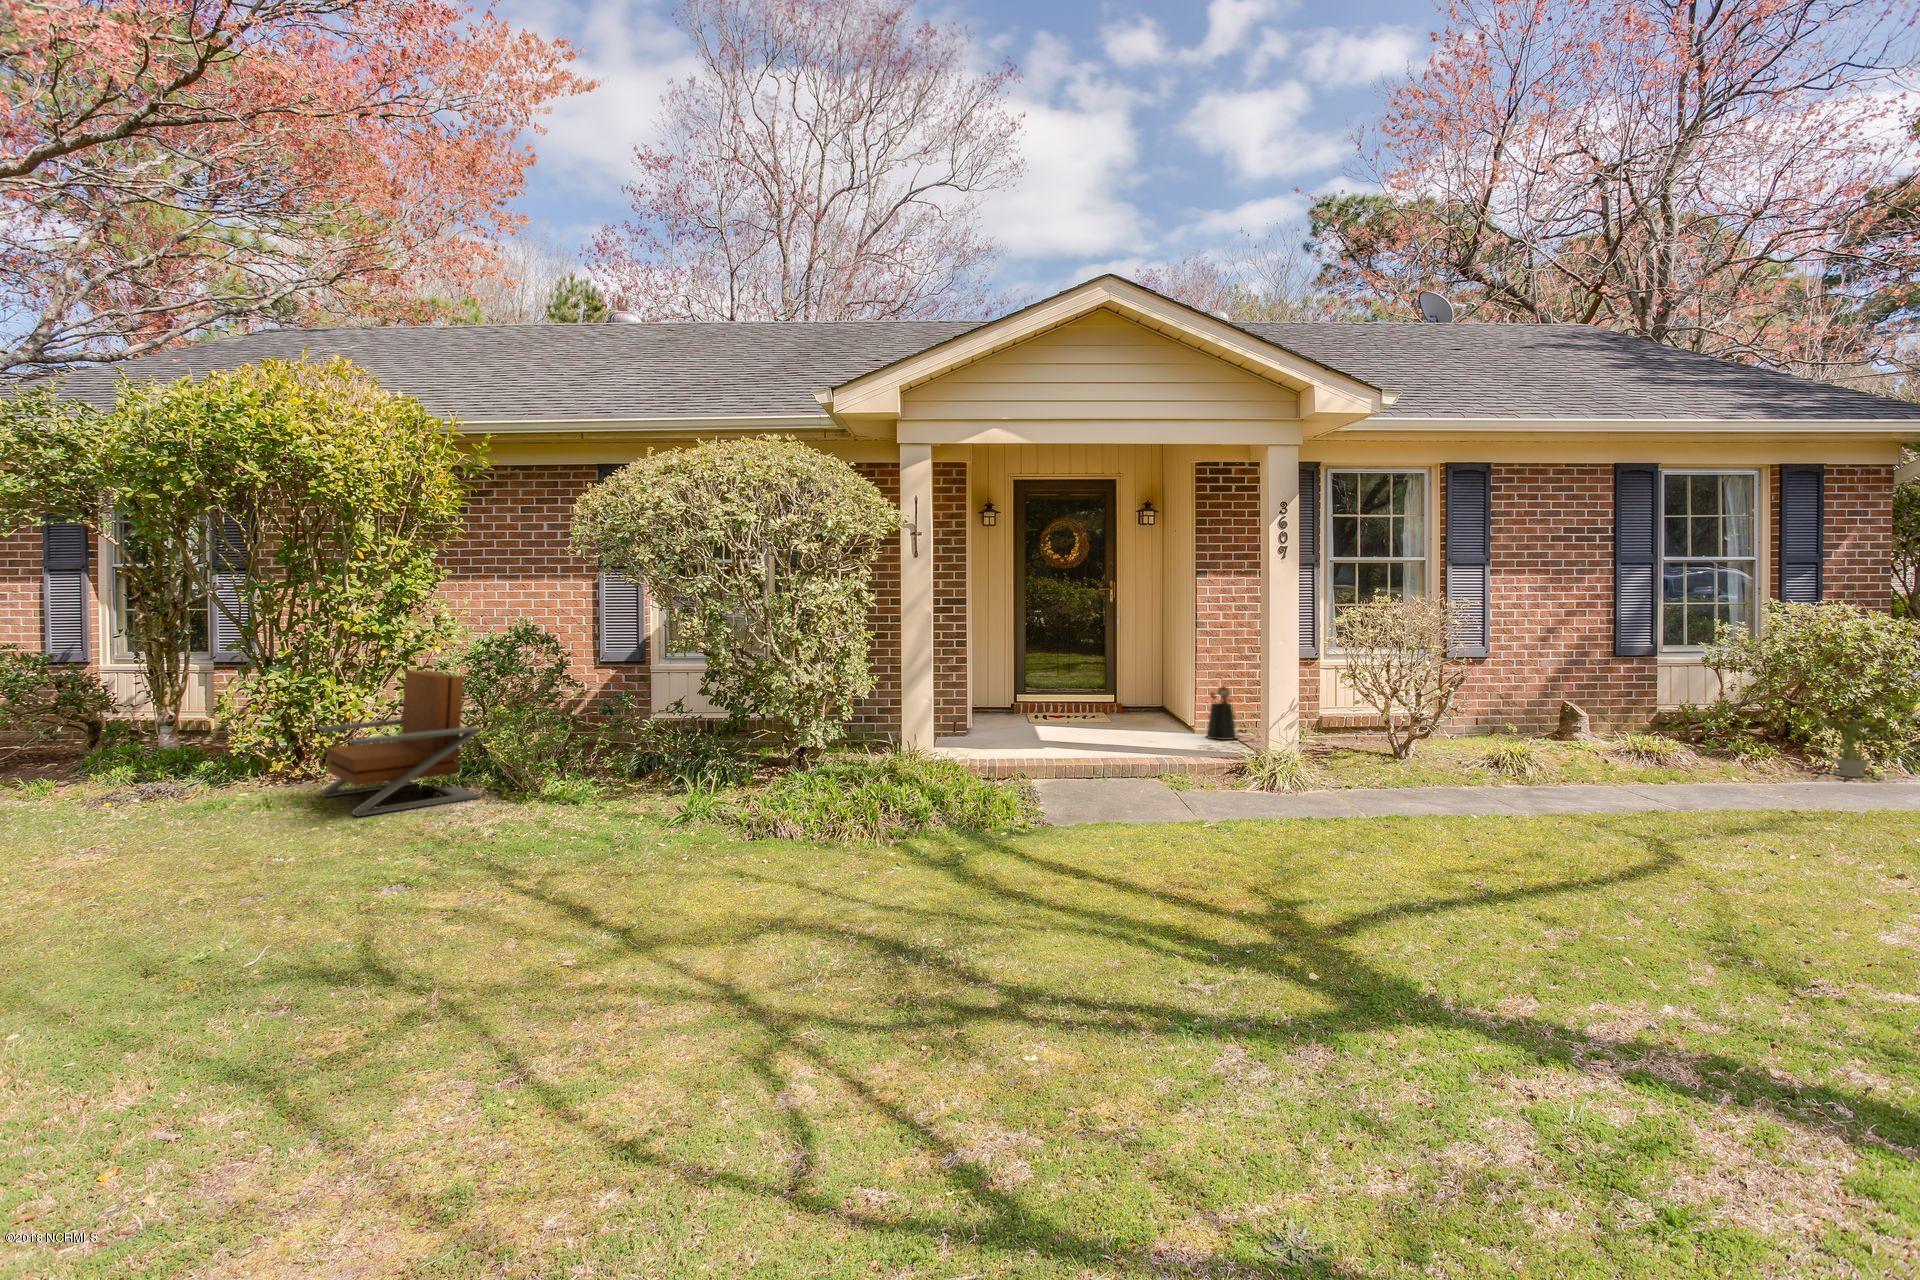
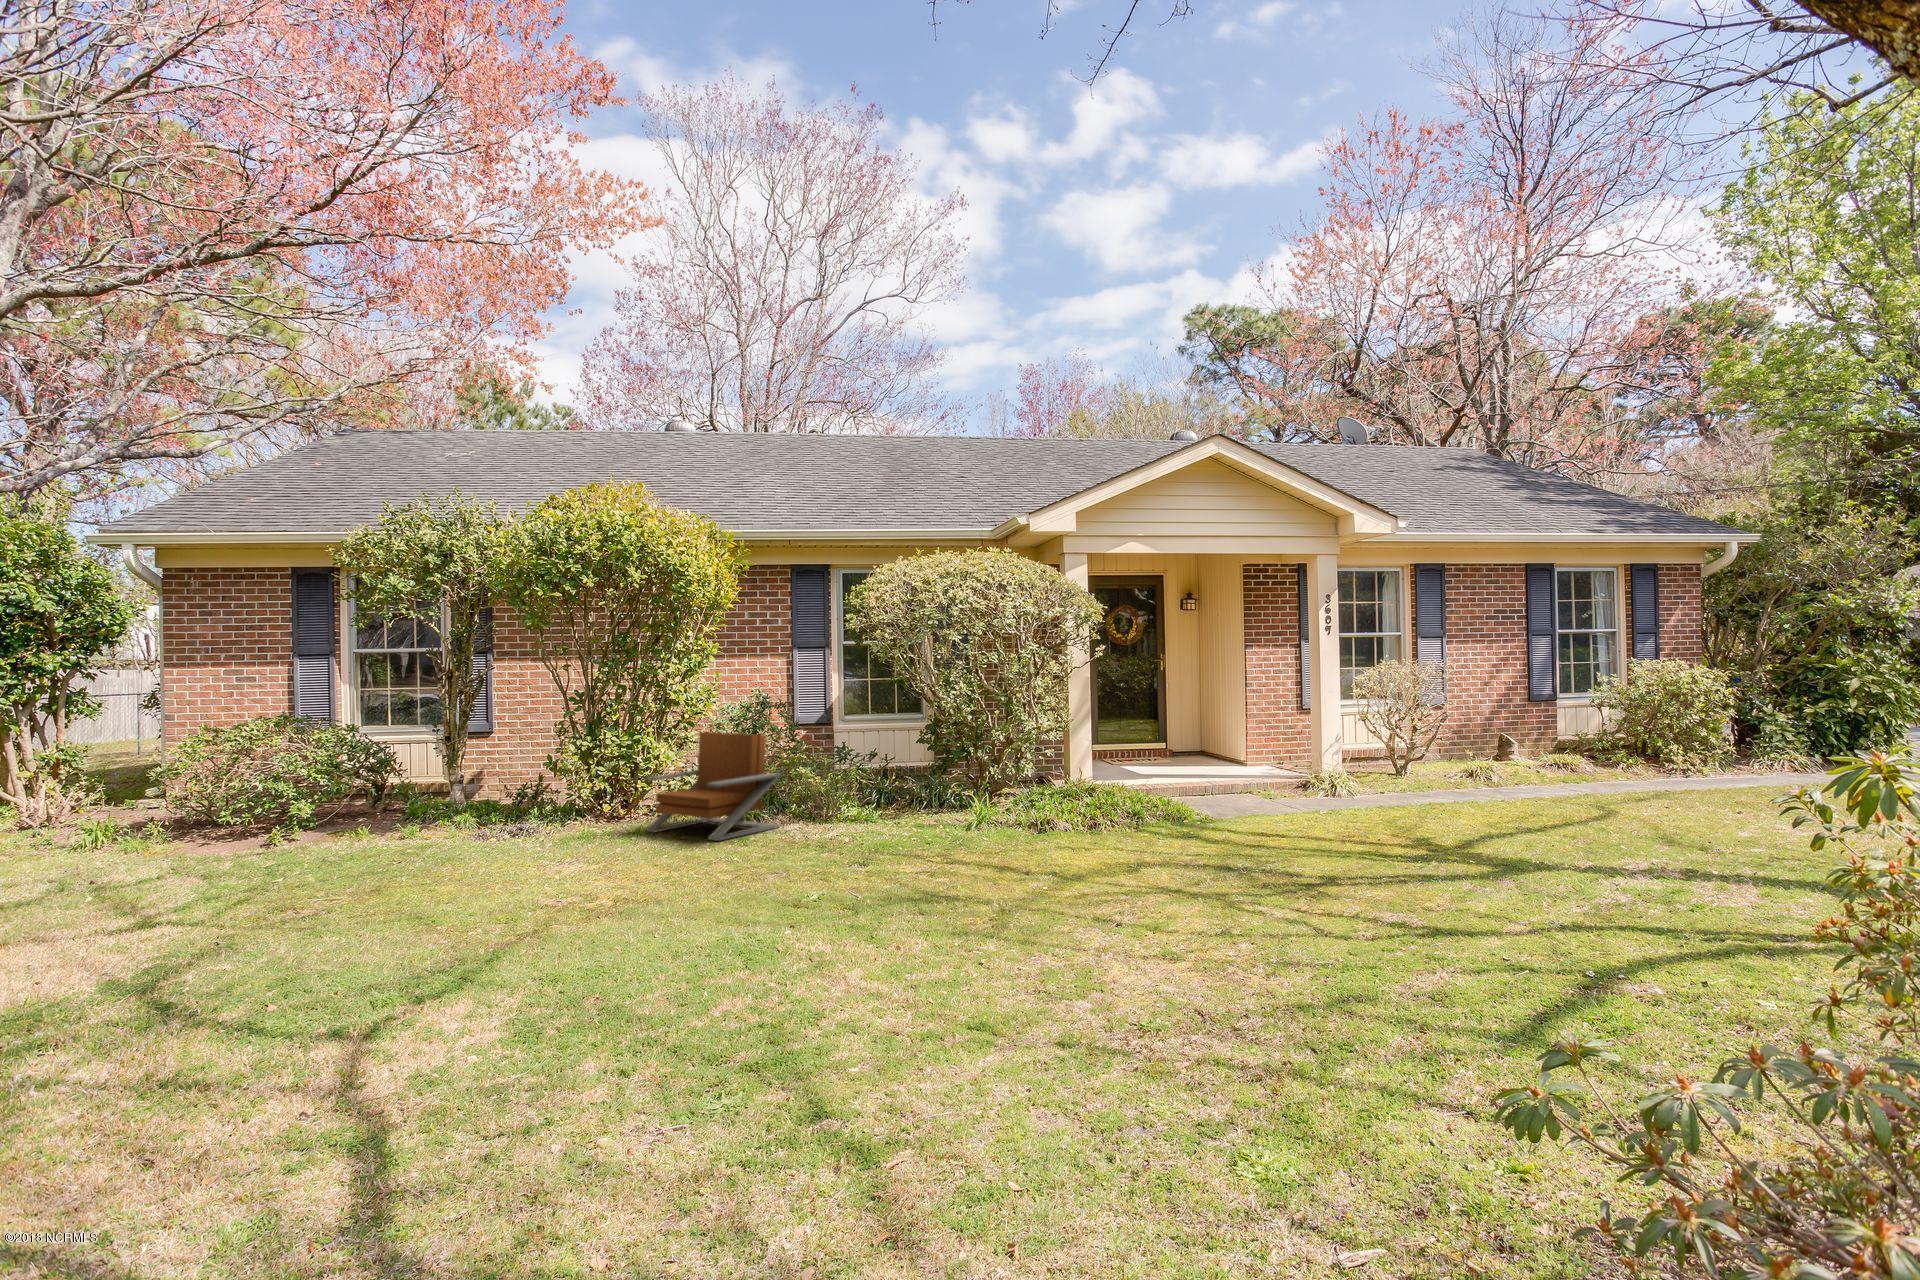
watering can: present [1206,686,1237,740] -> none [1261,729,1285,770]
potted plant: present [1819,720,1886,777] -> none [1666,739,1711,777]

